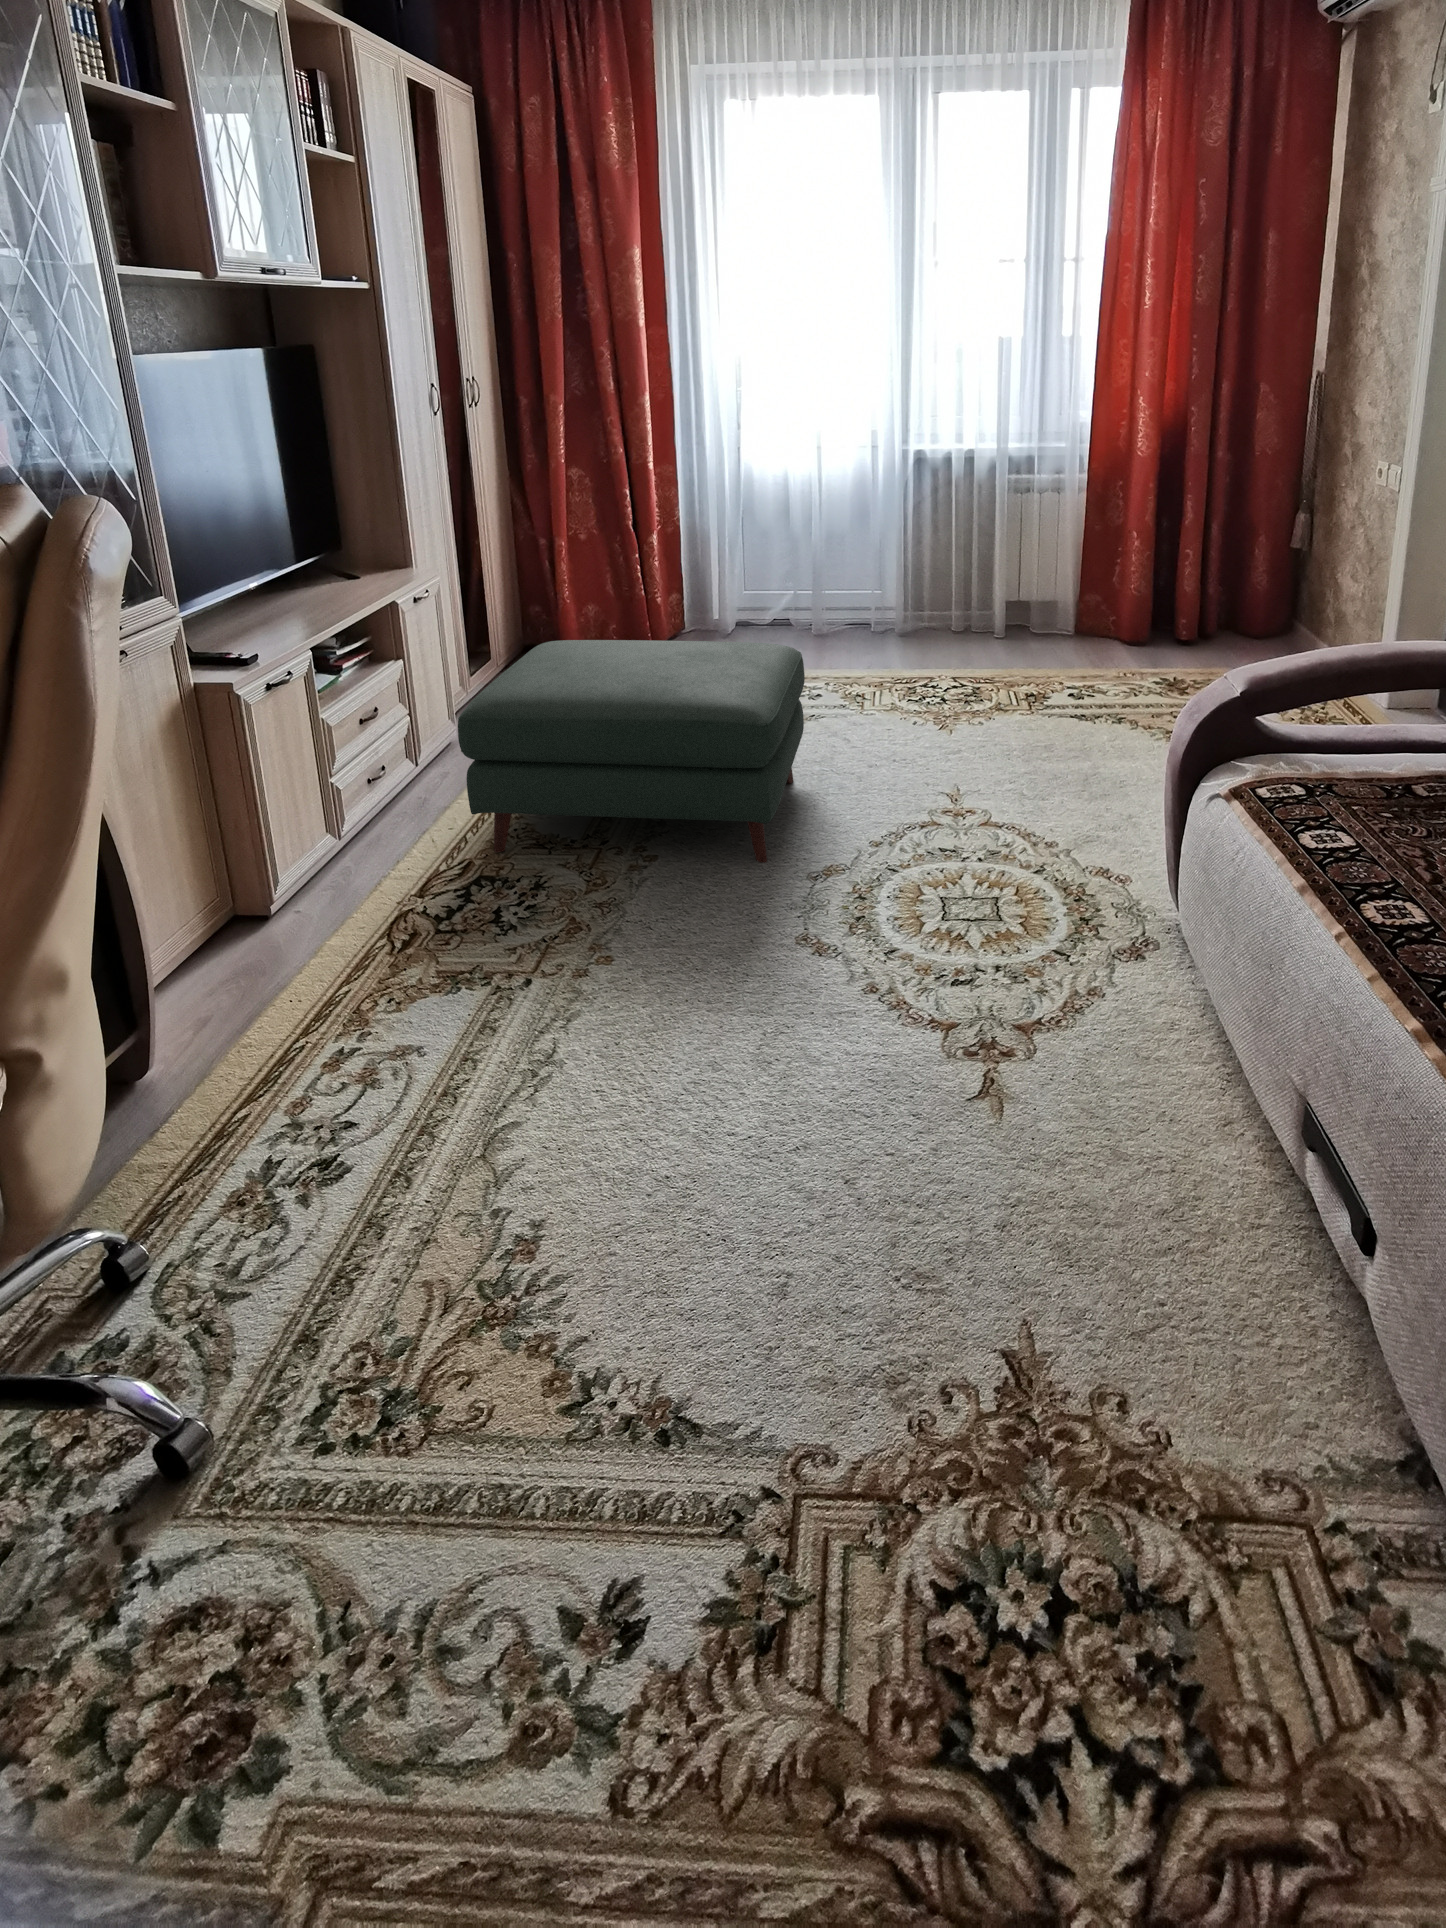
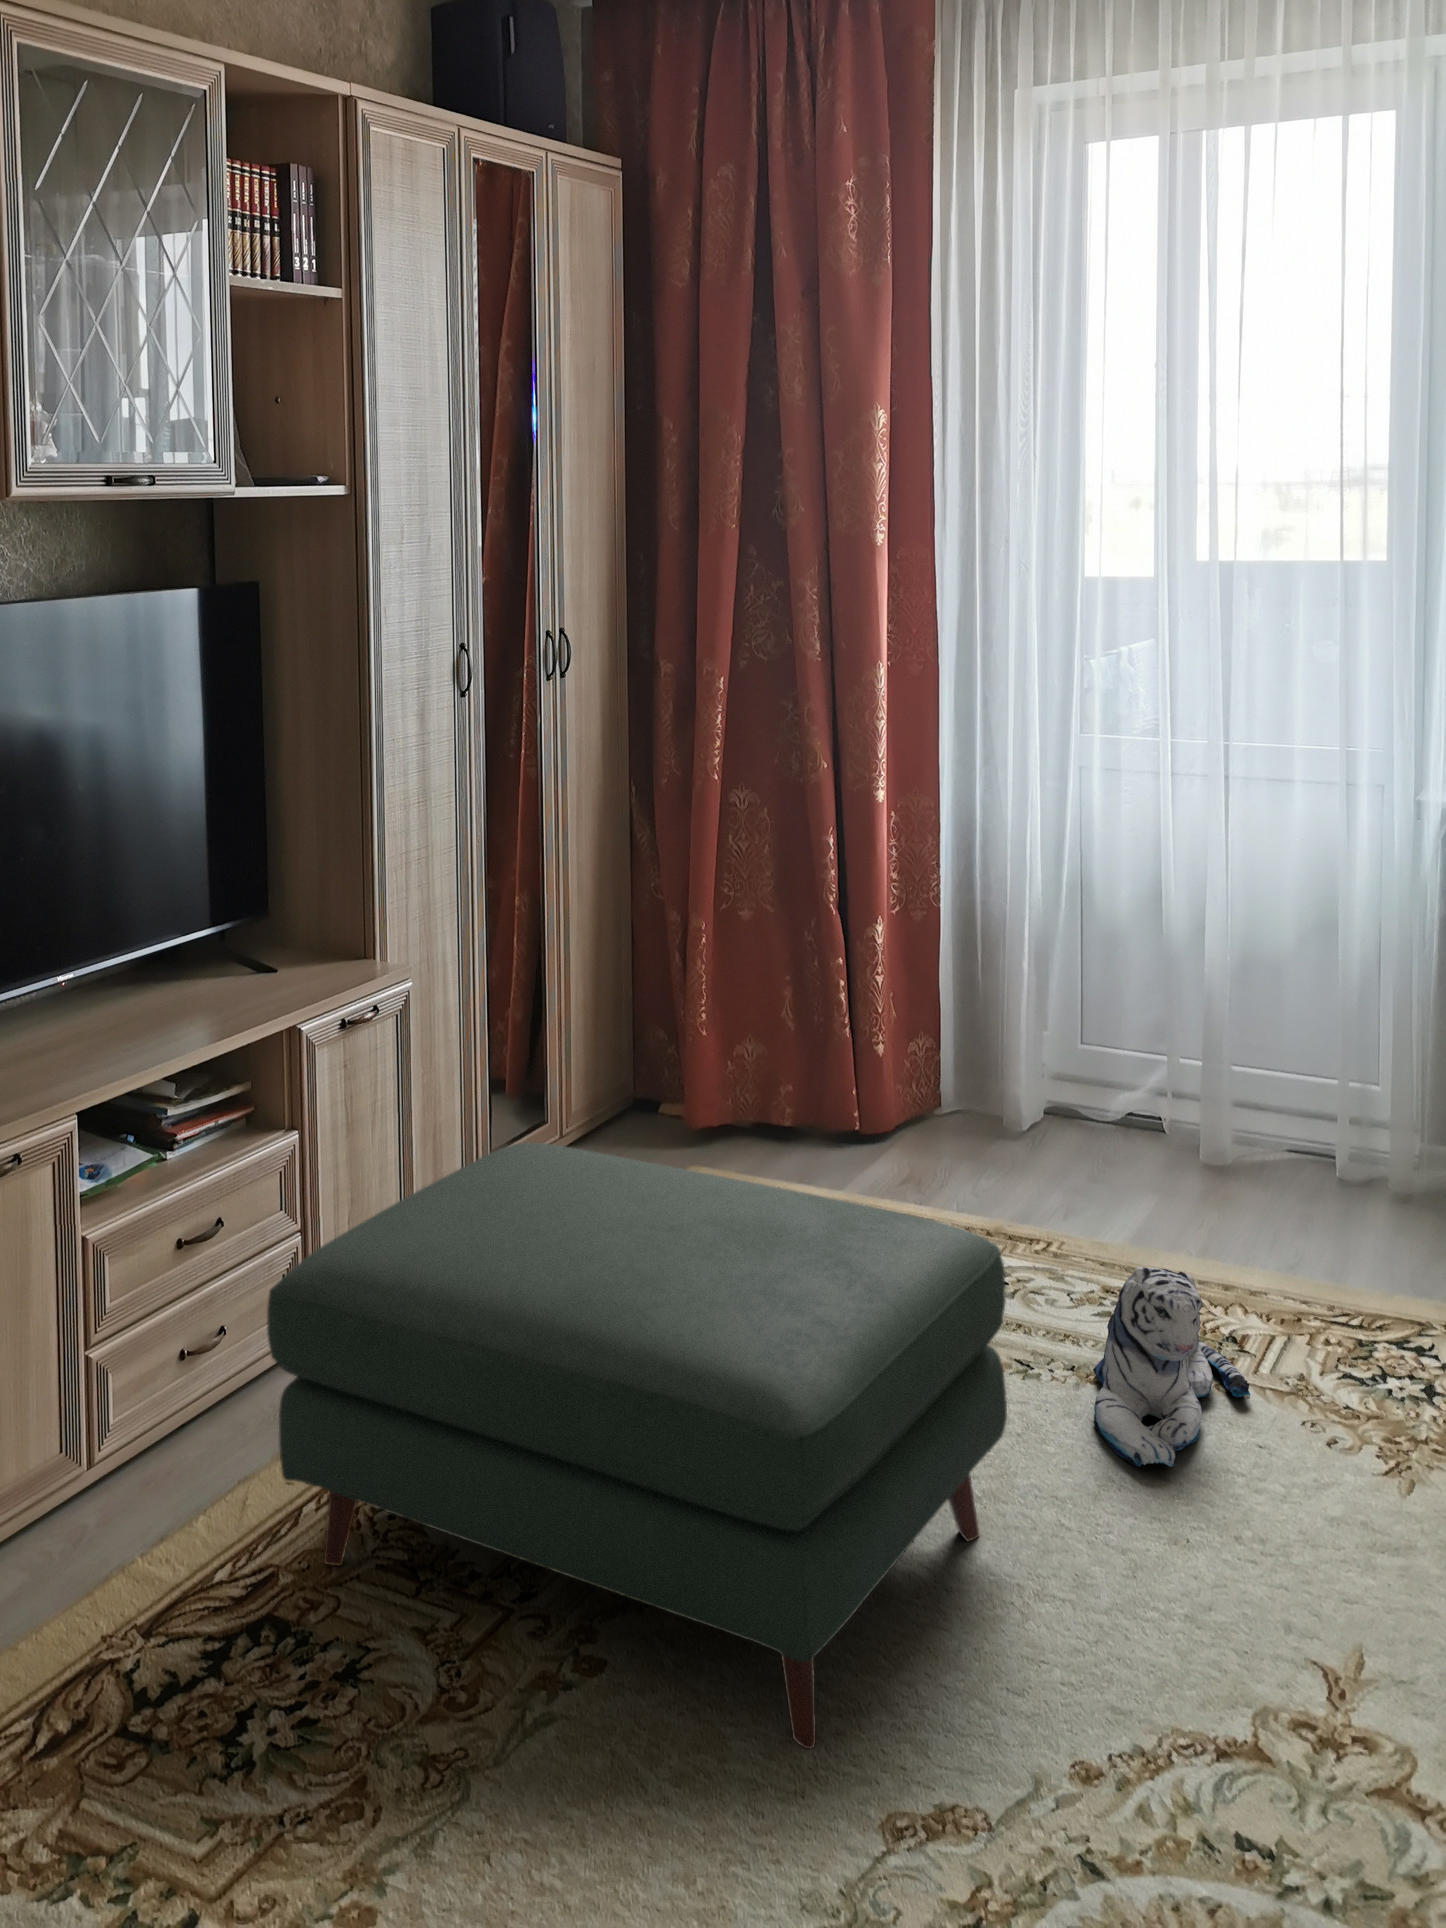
plush toy: none [810,663,877,746] -> present [1093,1267,1250,1467]

